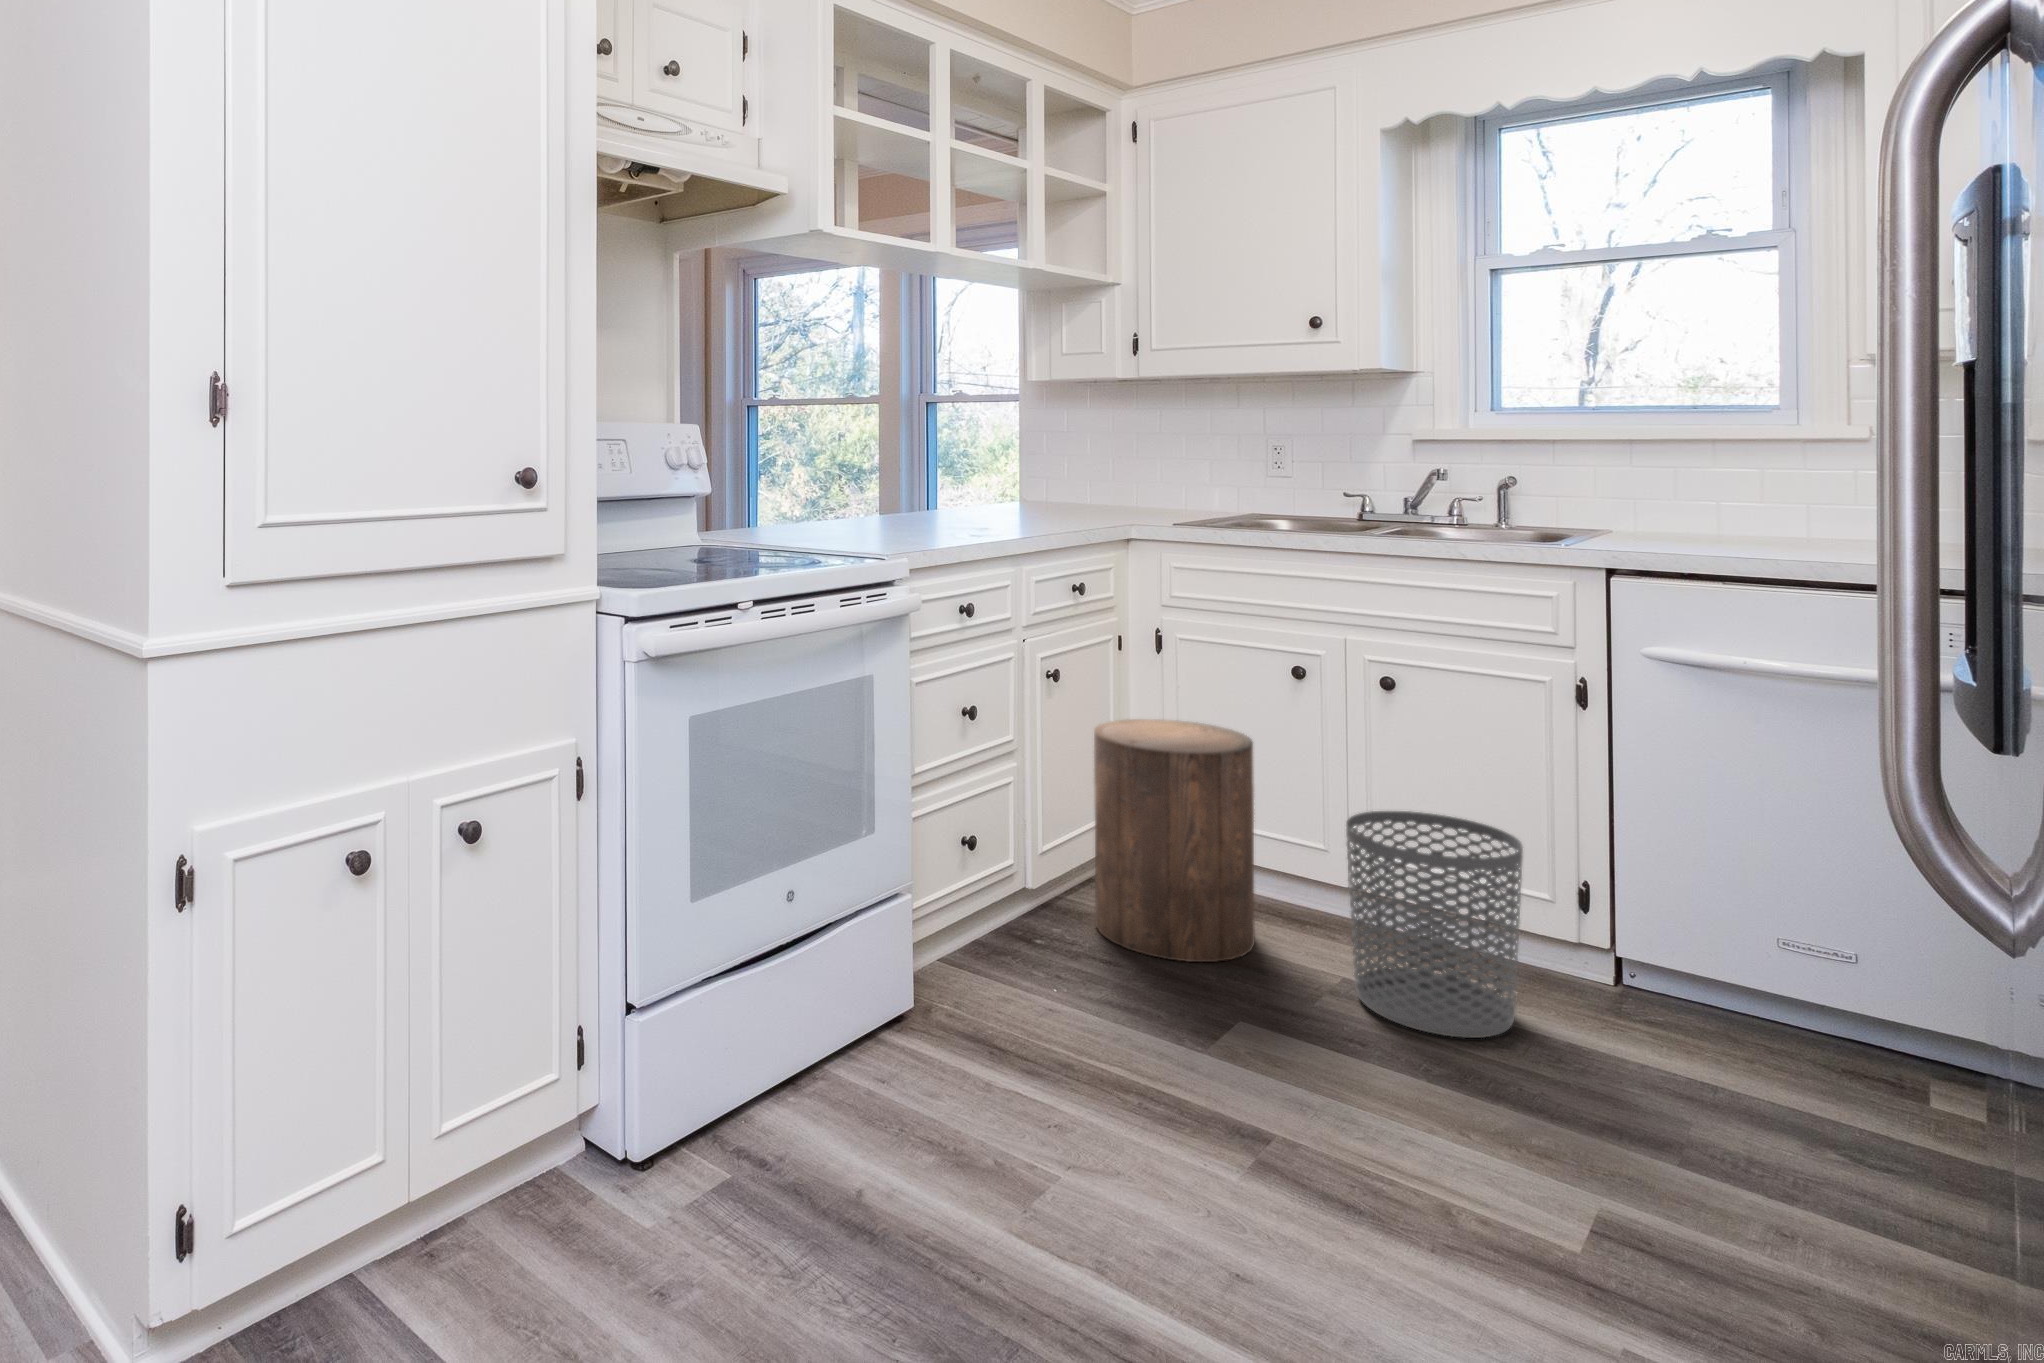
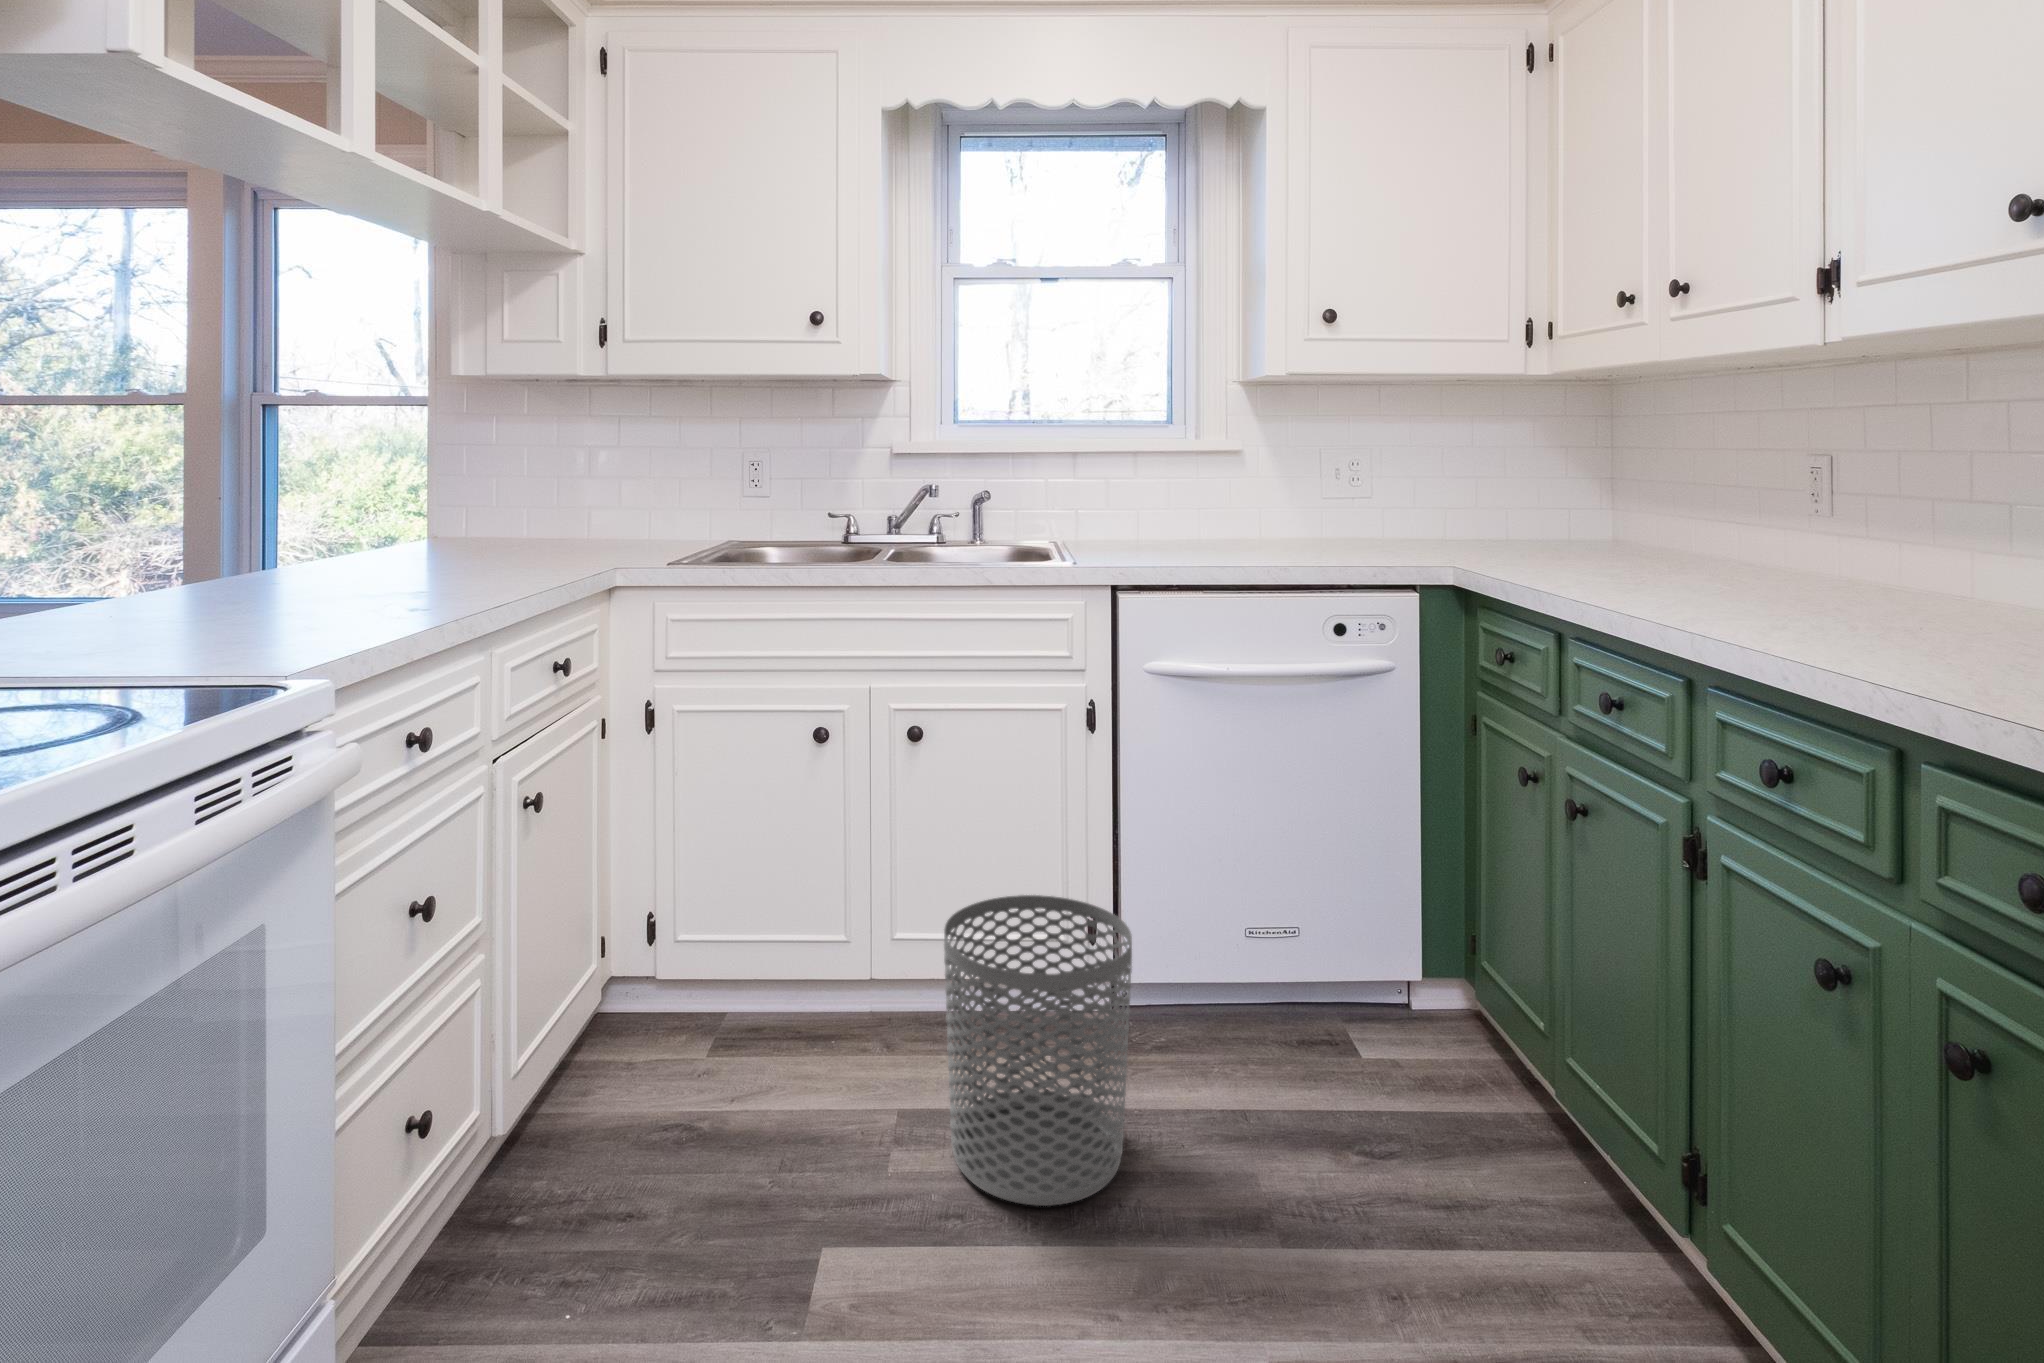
stool: present [1094,719,1255,962] -> none [592,827,813,1217]

